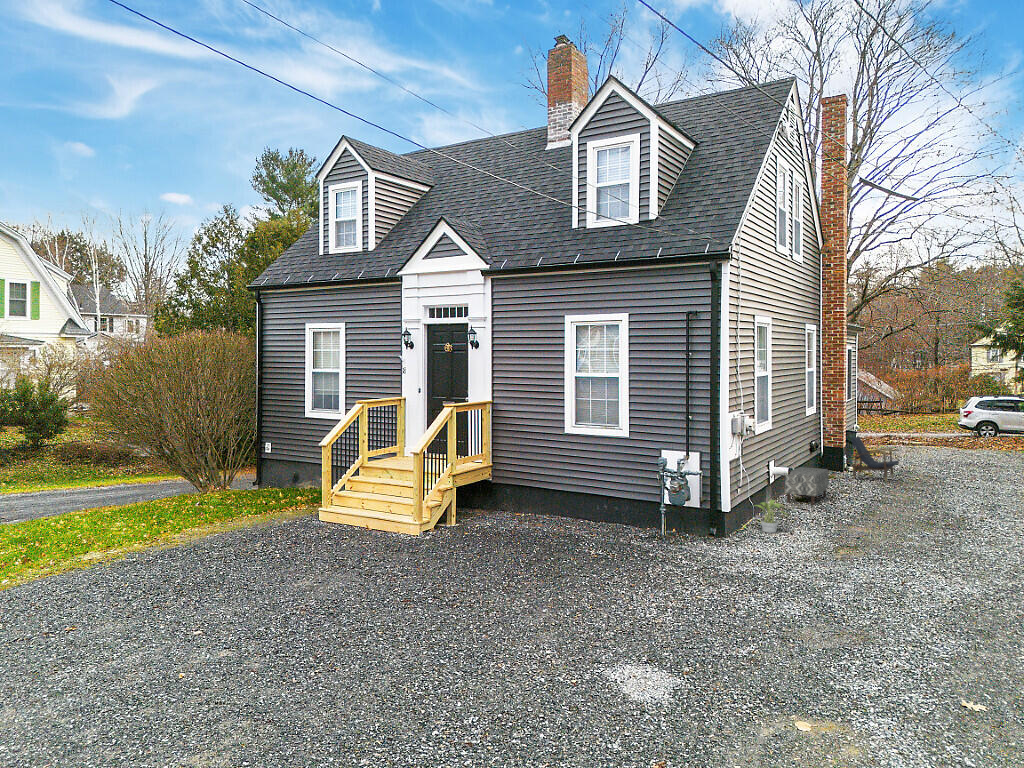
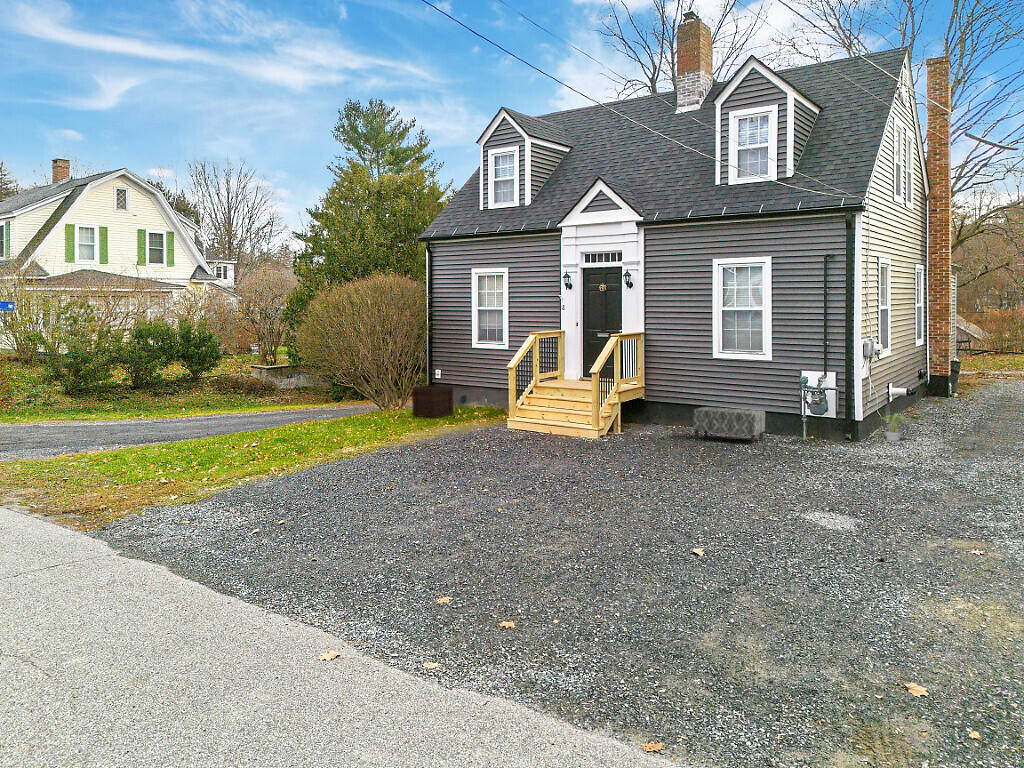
lounge chair: present [851,437,899,482] -> none [954,367,1000,407]
wooden crate: none [232,456,283,496] -> present [412,385,453,418]
bench: present [785,467,829,505] -> present [693,407,765,444]

